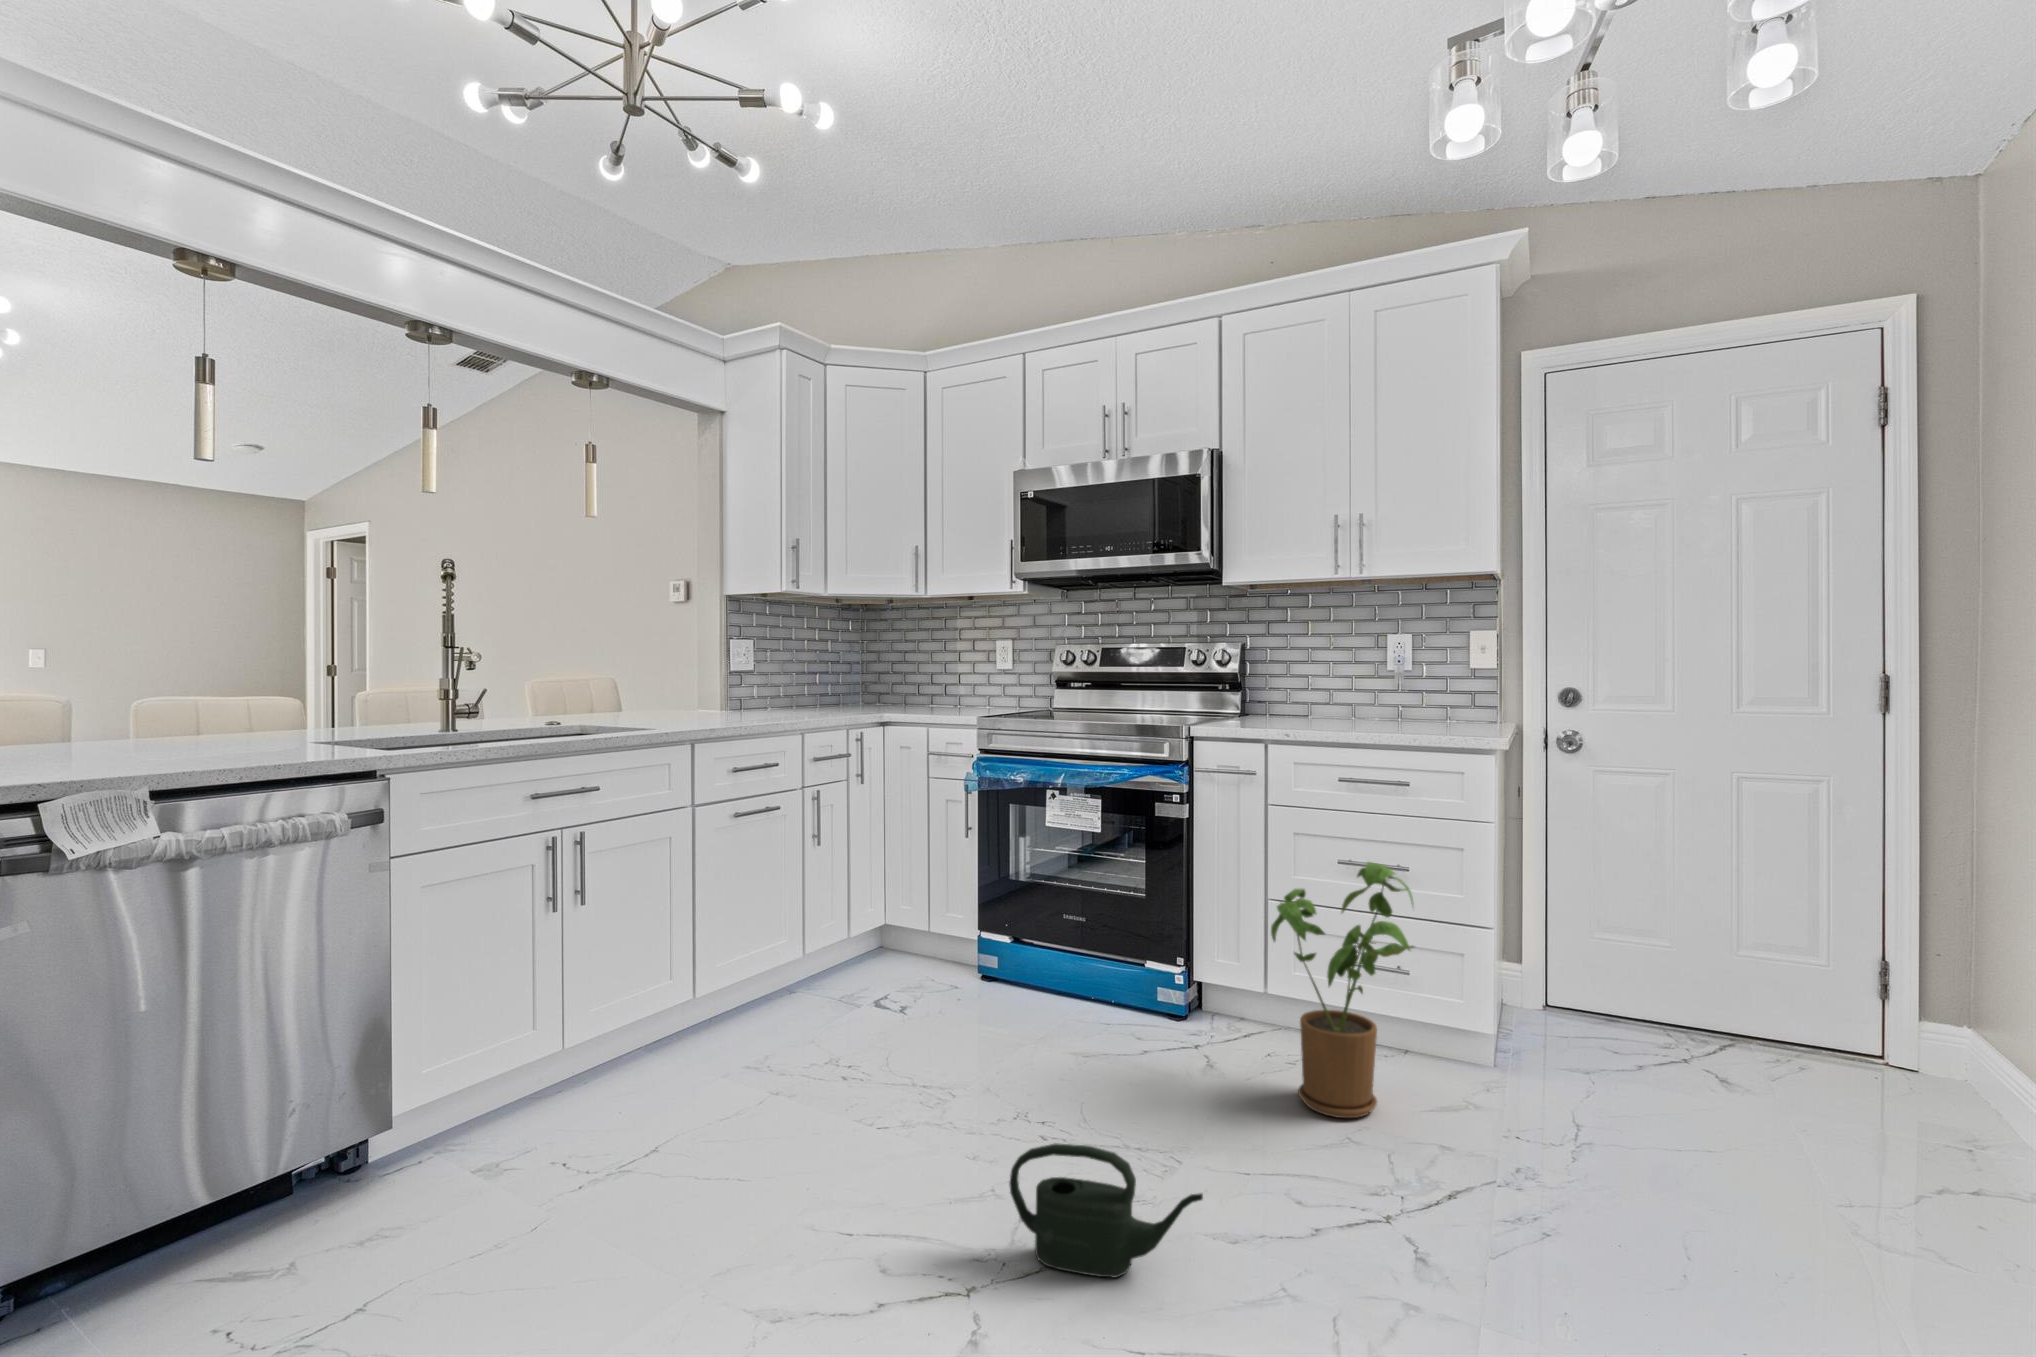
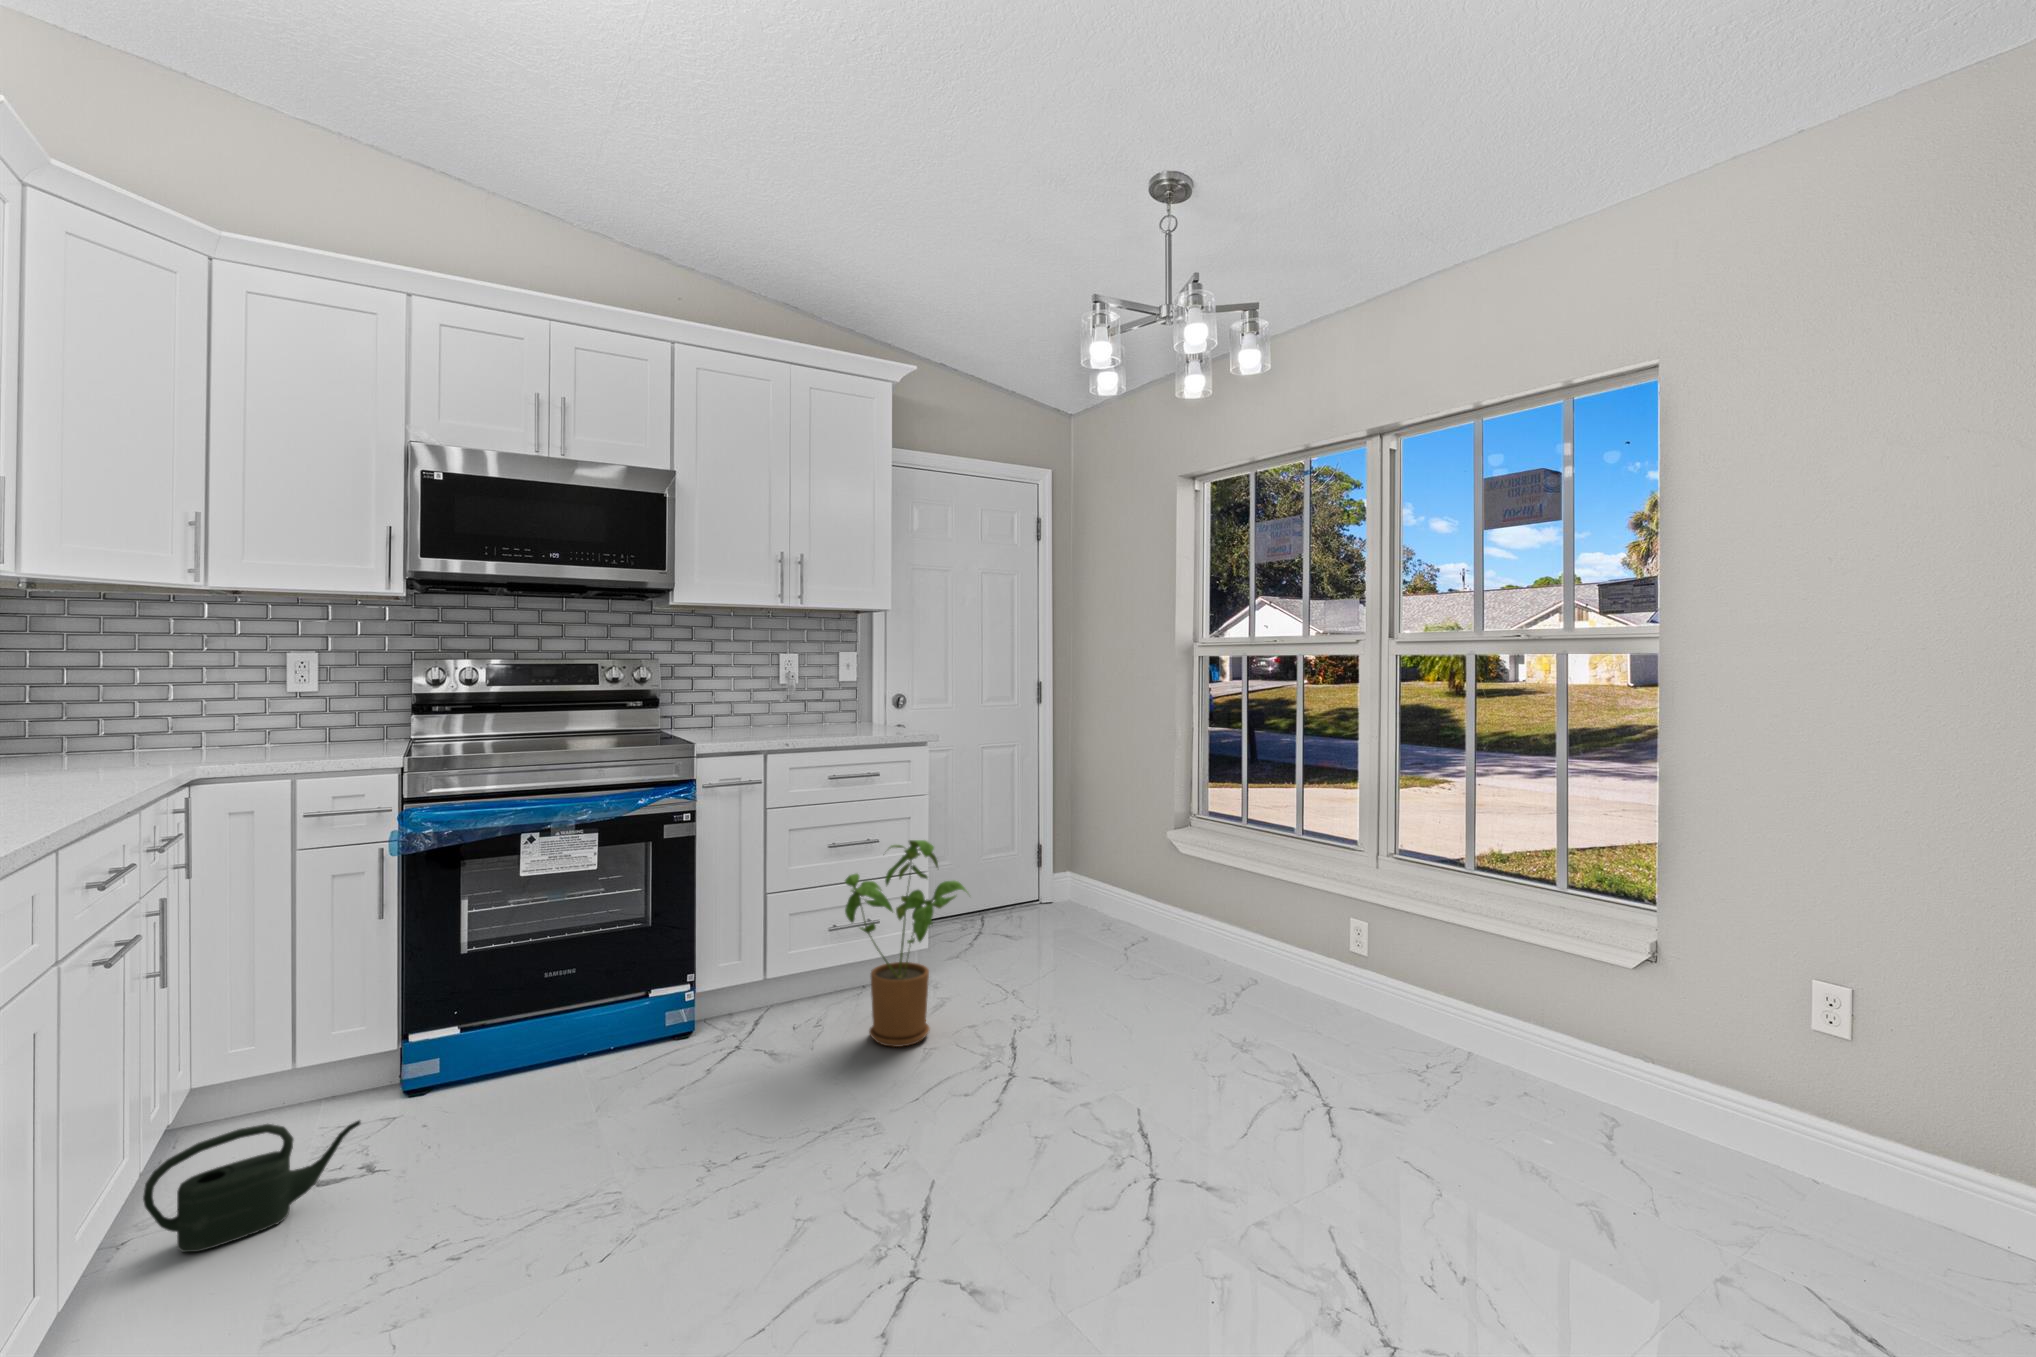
watering can: present [1009,1143,1203,1277] -> present [143,1120,360,1252]

